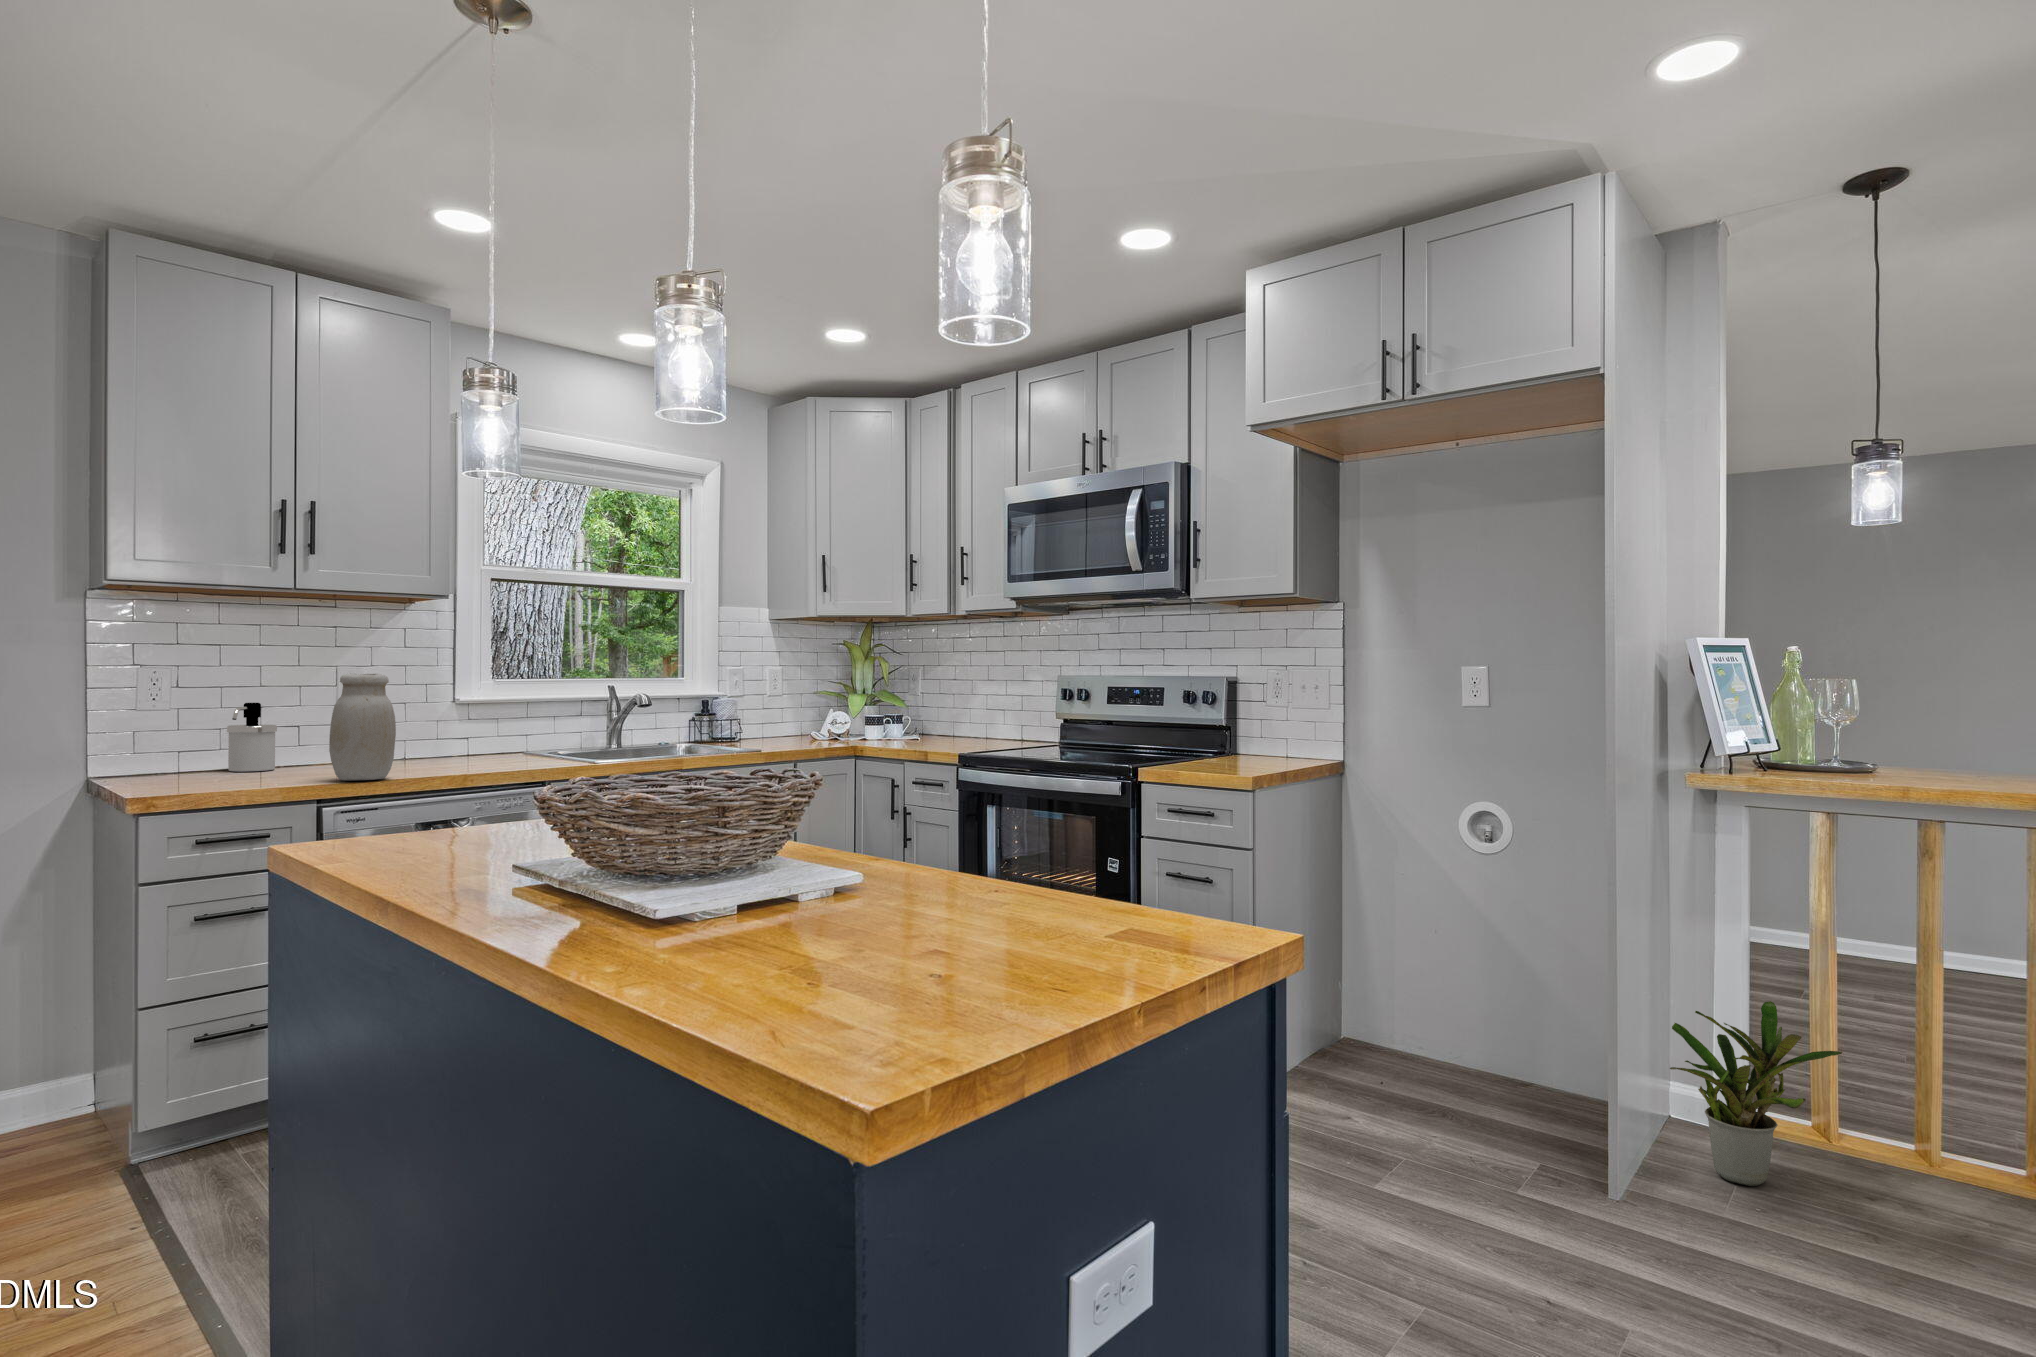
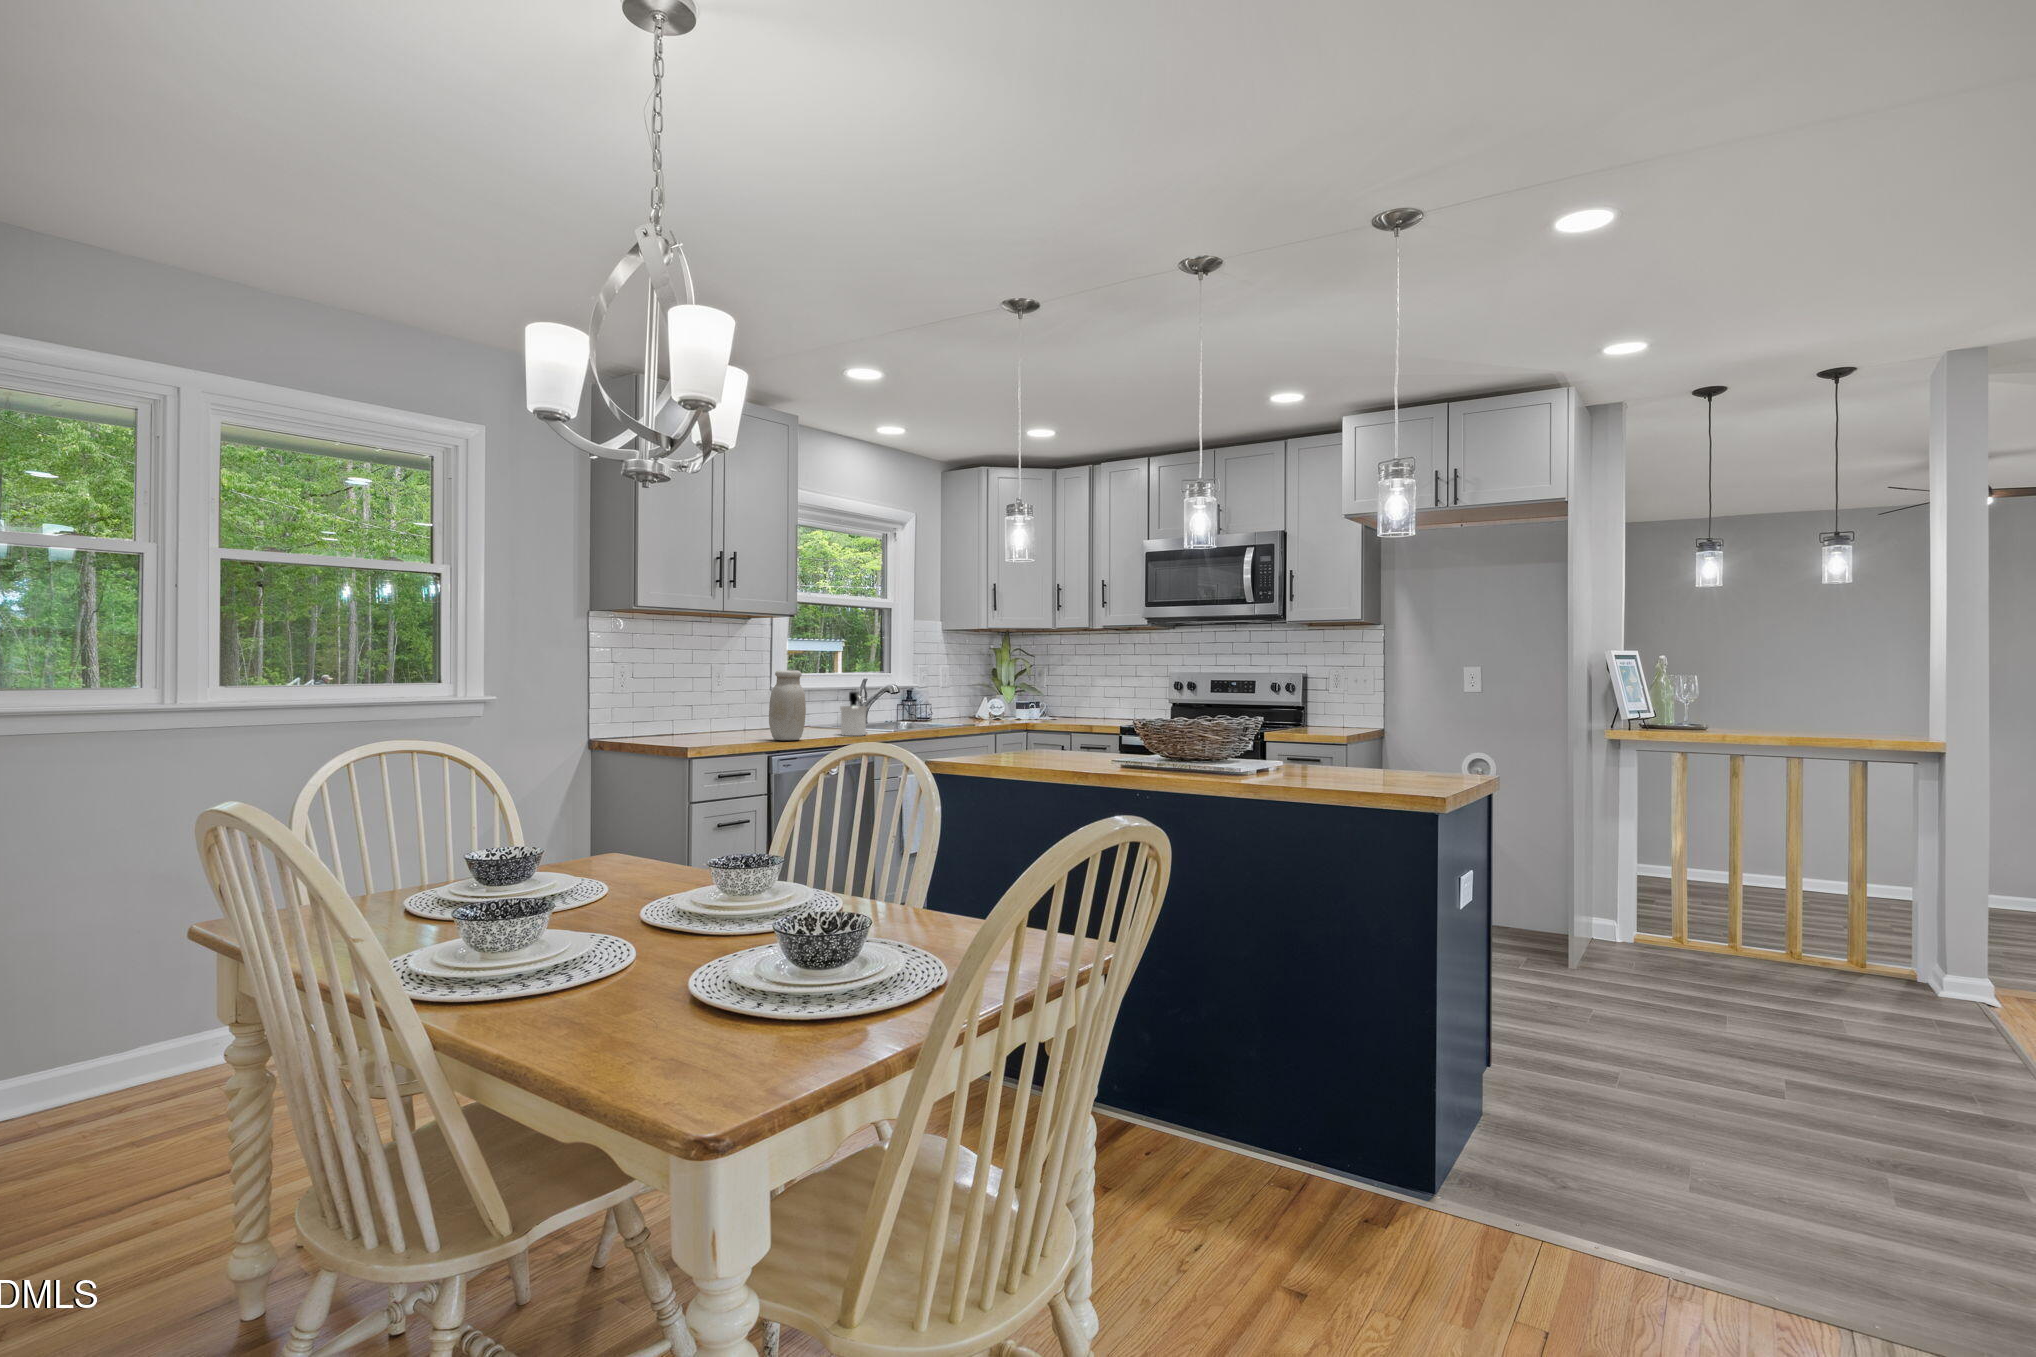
soap dispenser: present [227,703,277,772] -> present [840,692,867,736]
potted plant: present [1670,1001,1843,1186] -> none [1598,862,1693,963]

